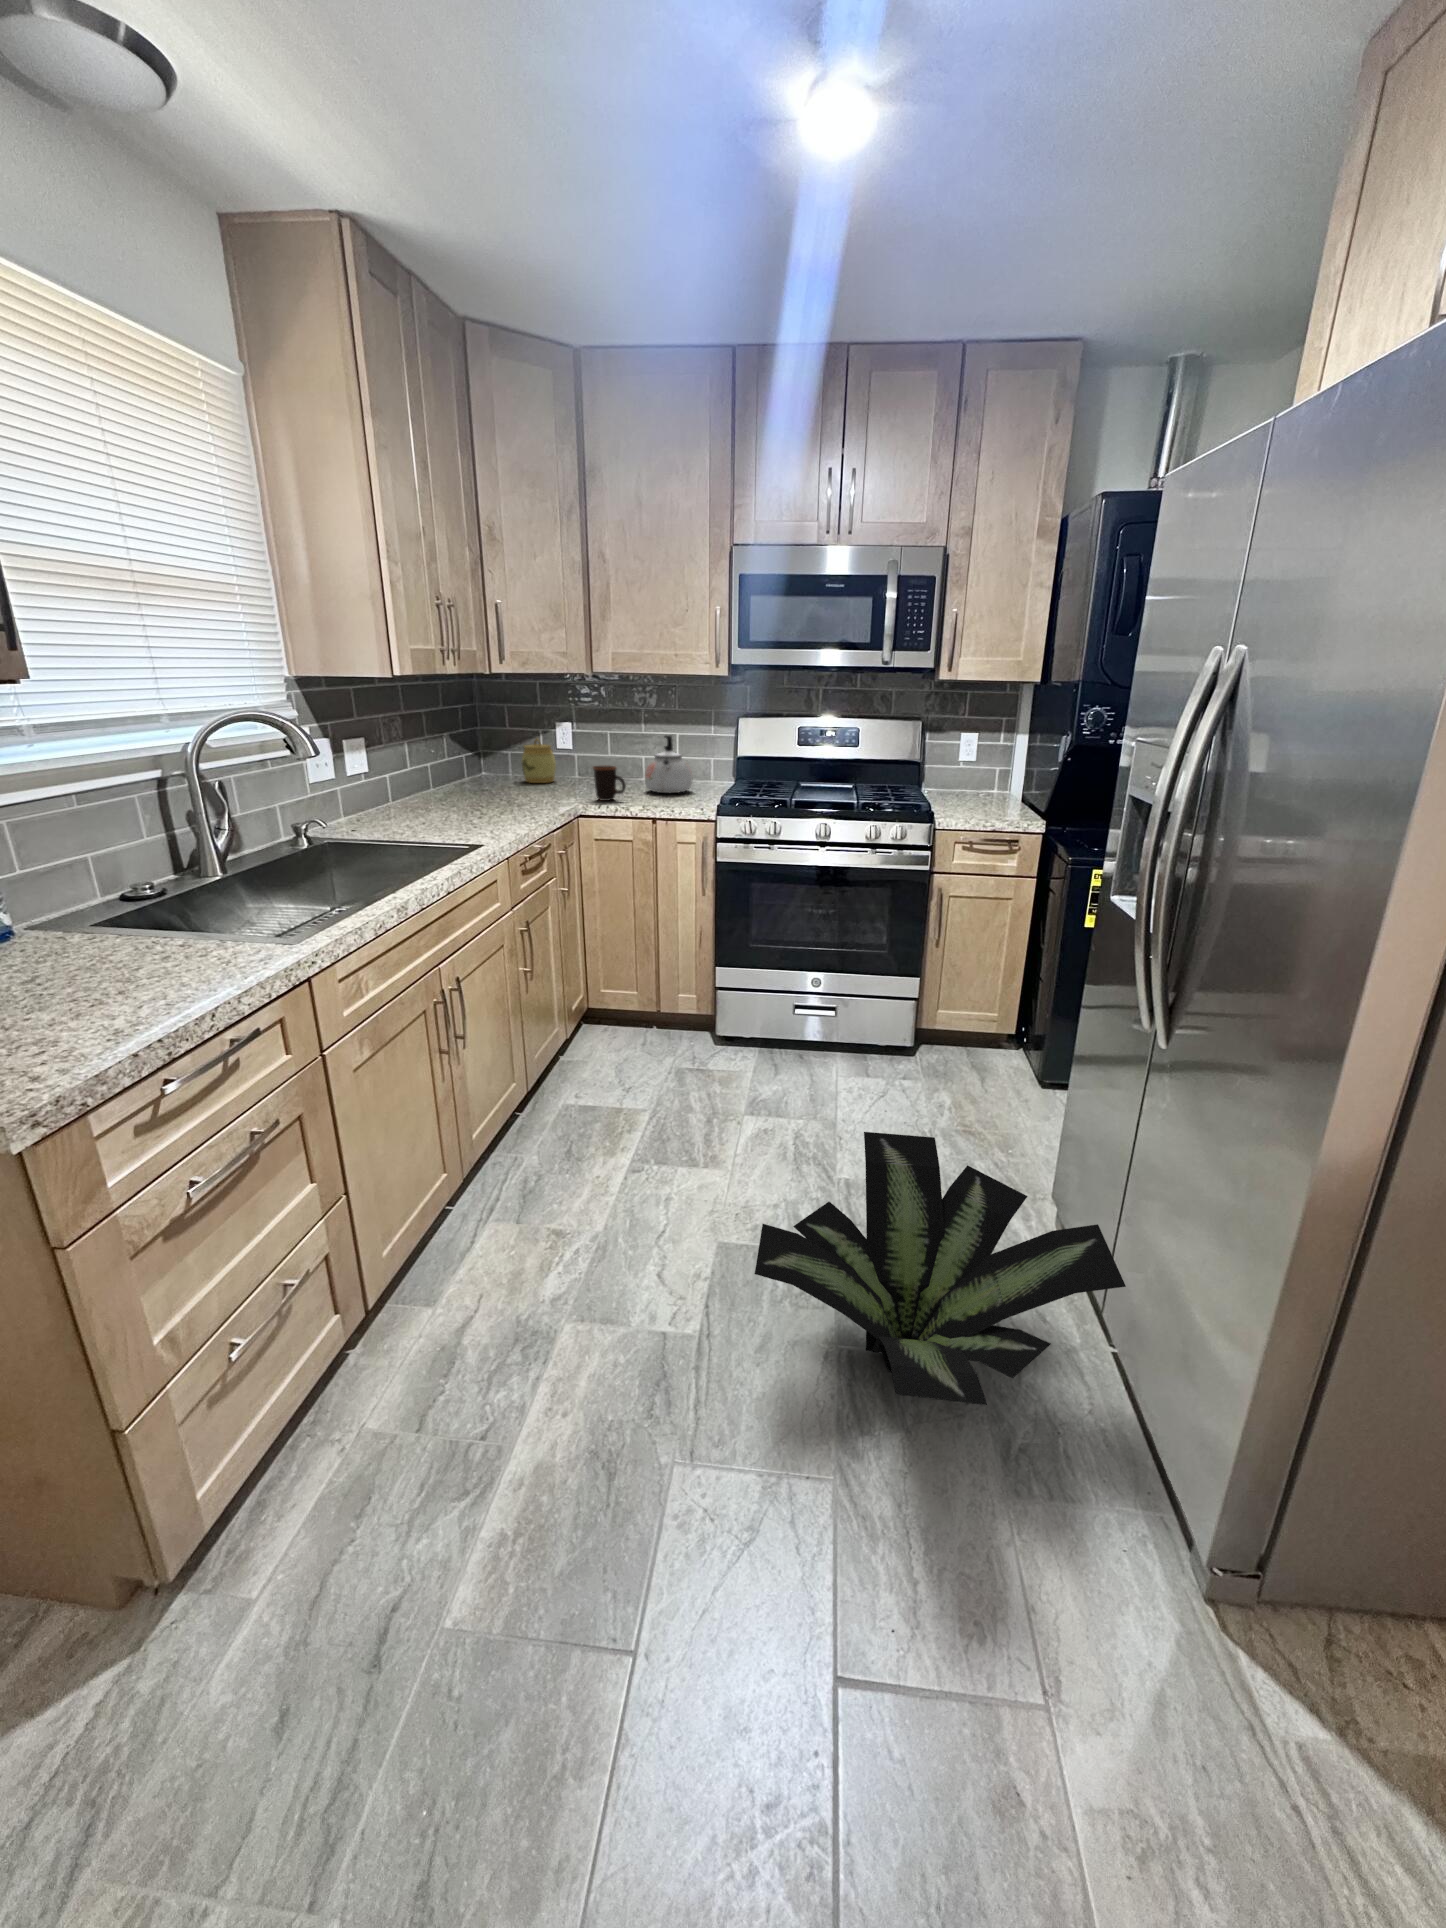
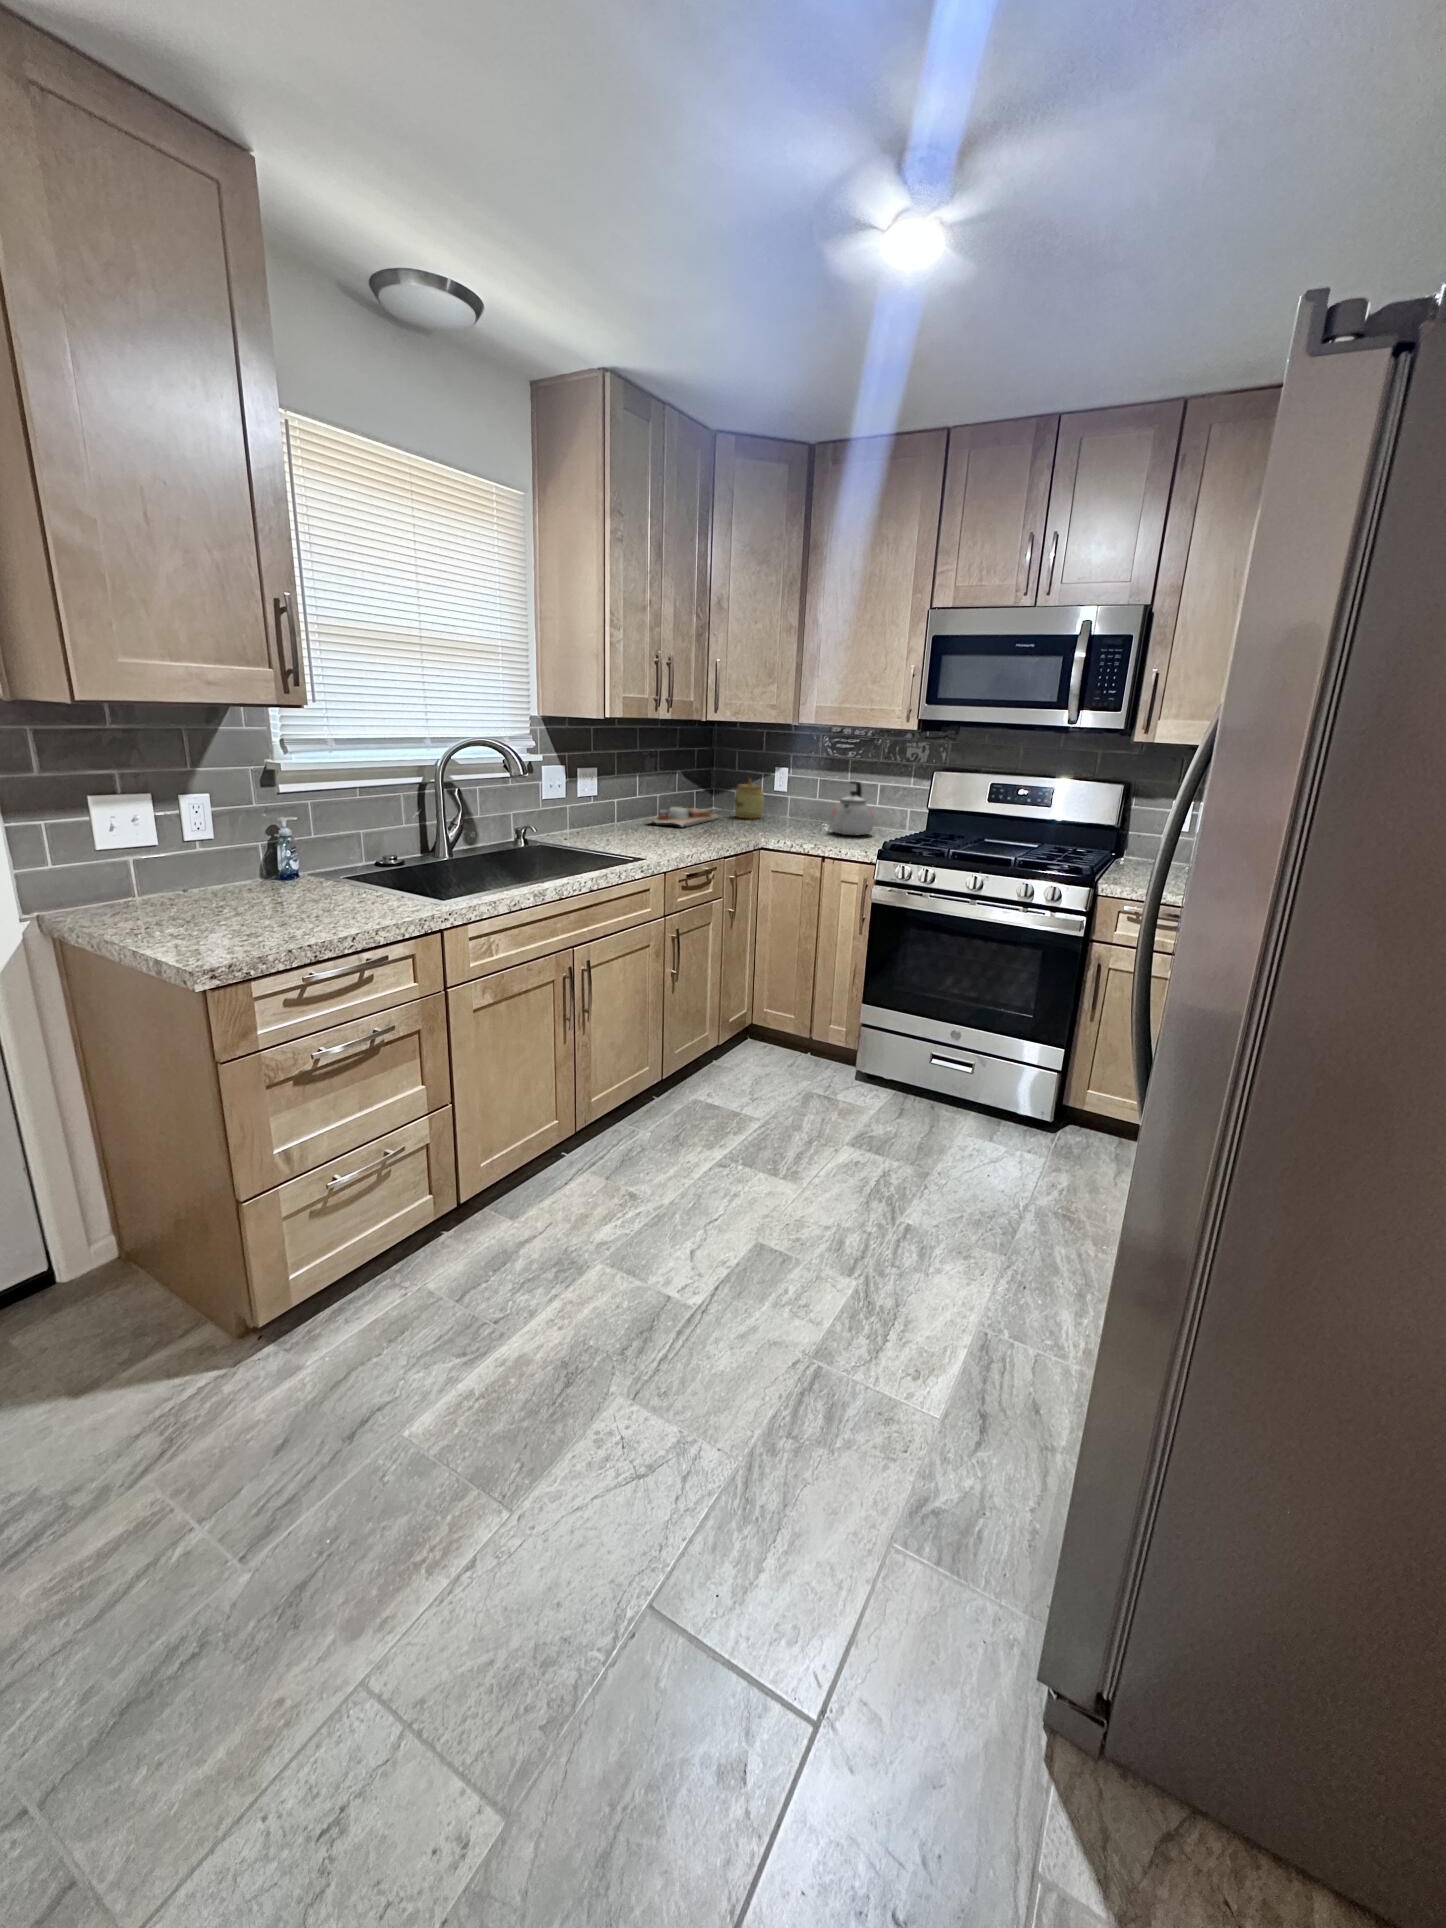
mug: present [593,765,626,801] -> none [775,804,801,836]
cutting board: none [434,775,510,801] -> present [648,807,718,827]
potted plant: present [755,1132,1126,1405] -> none [724,1170,1089,1425]

